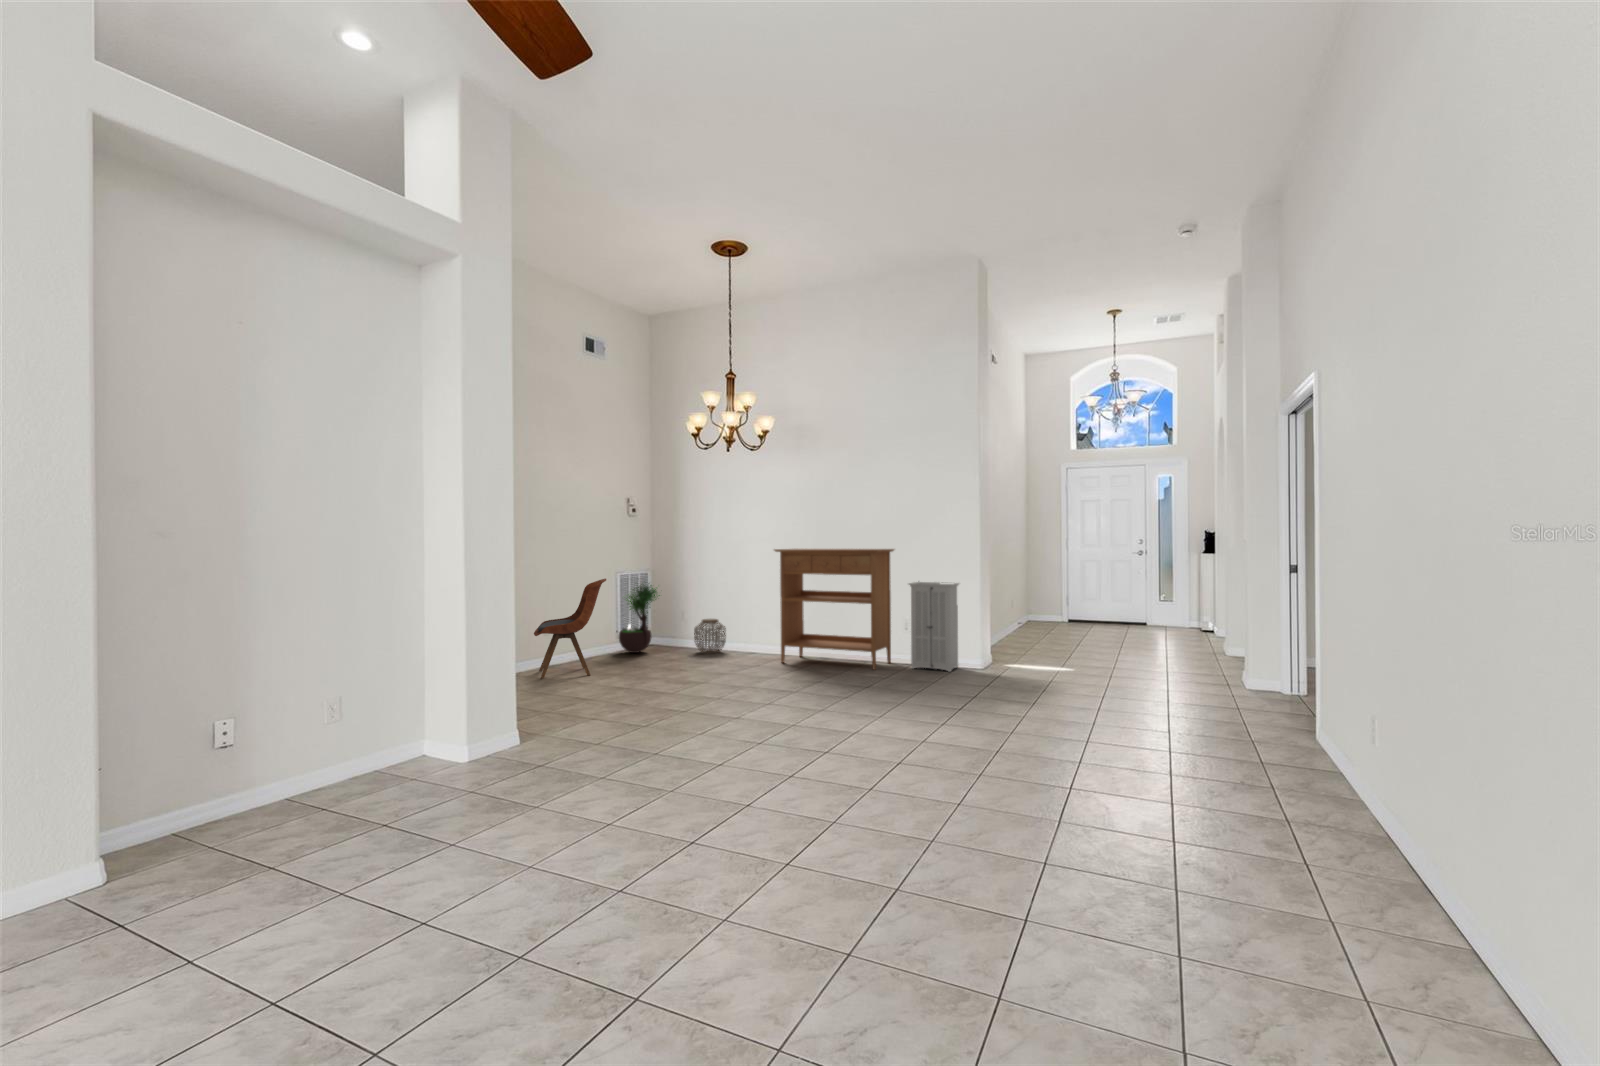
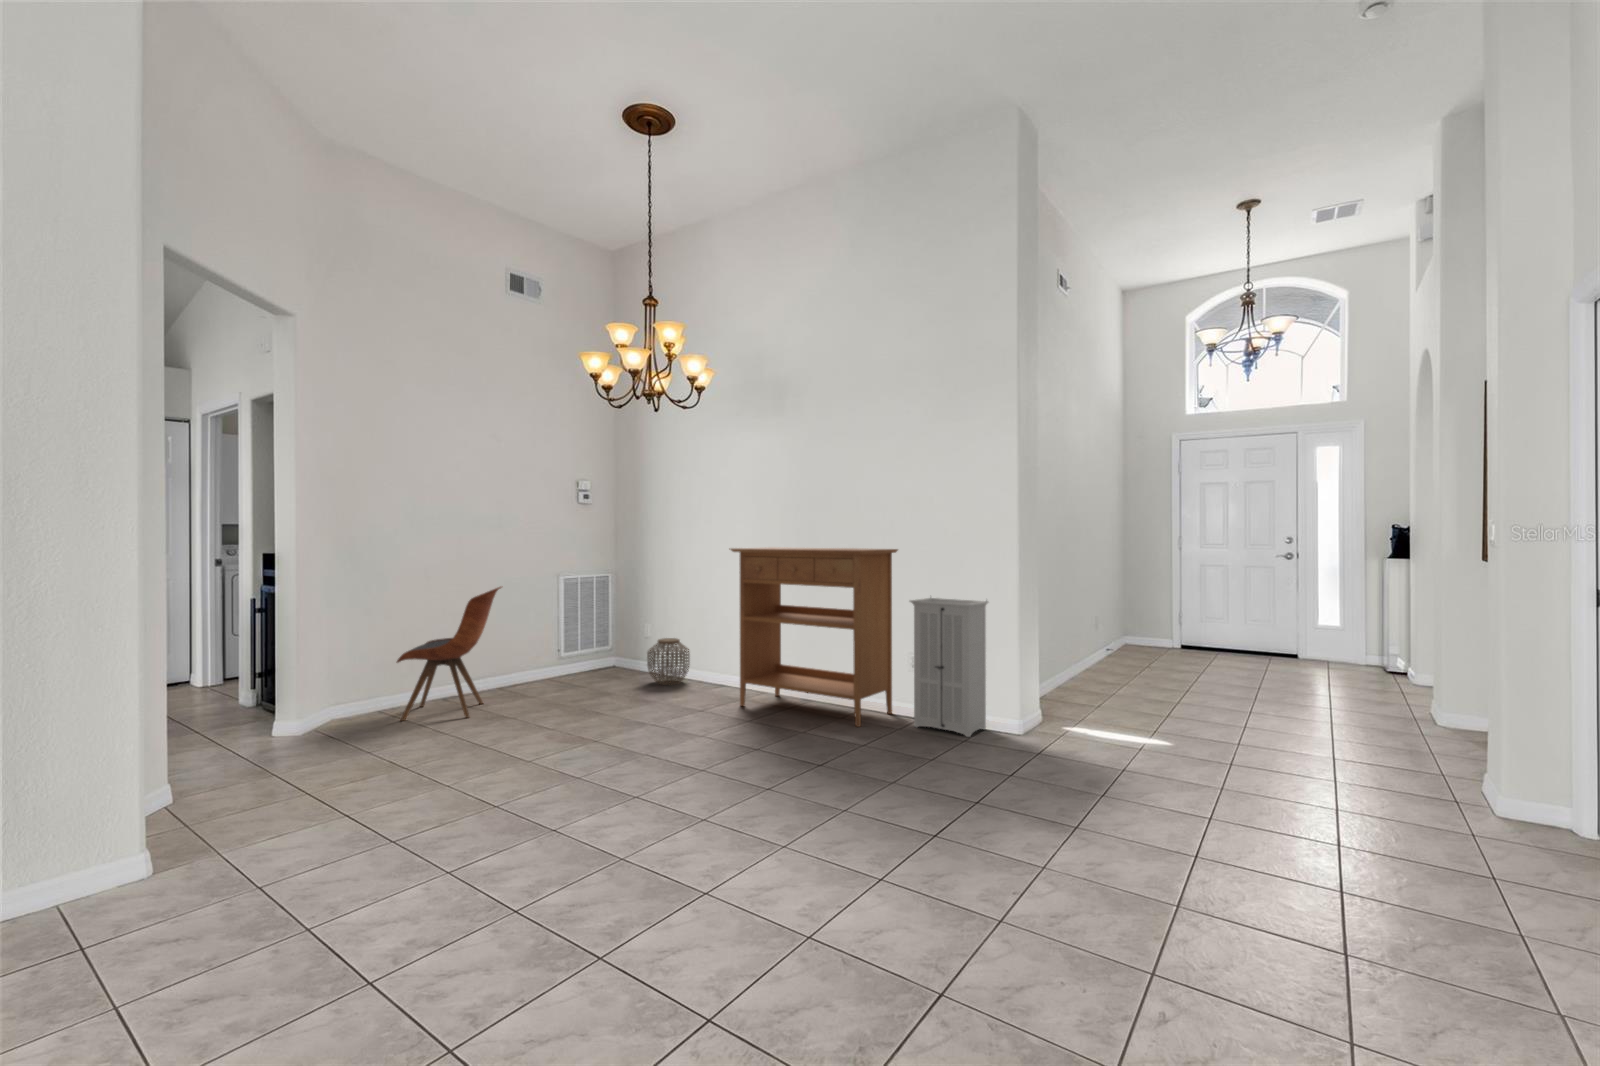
potted tree: present [619,585,660,653] -> none [556,584,612,680]

